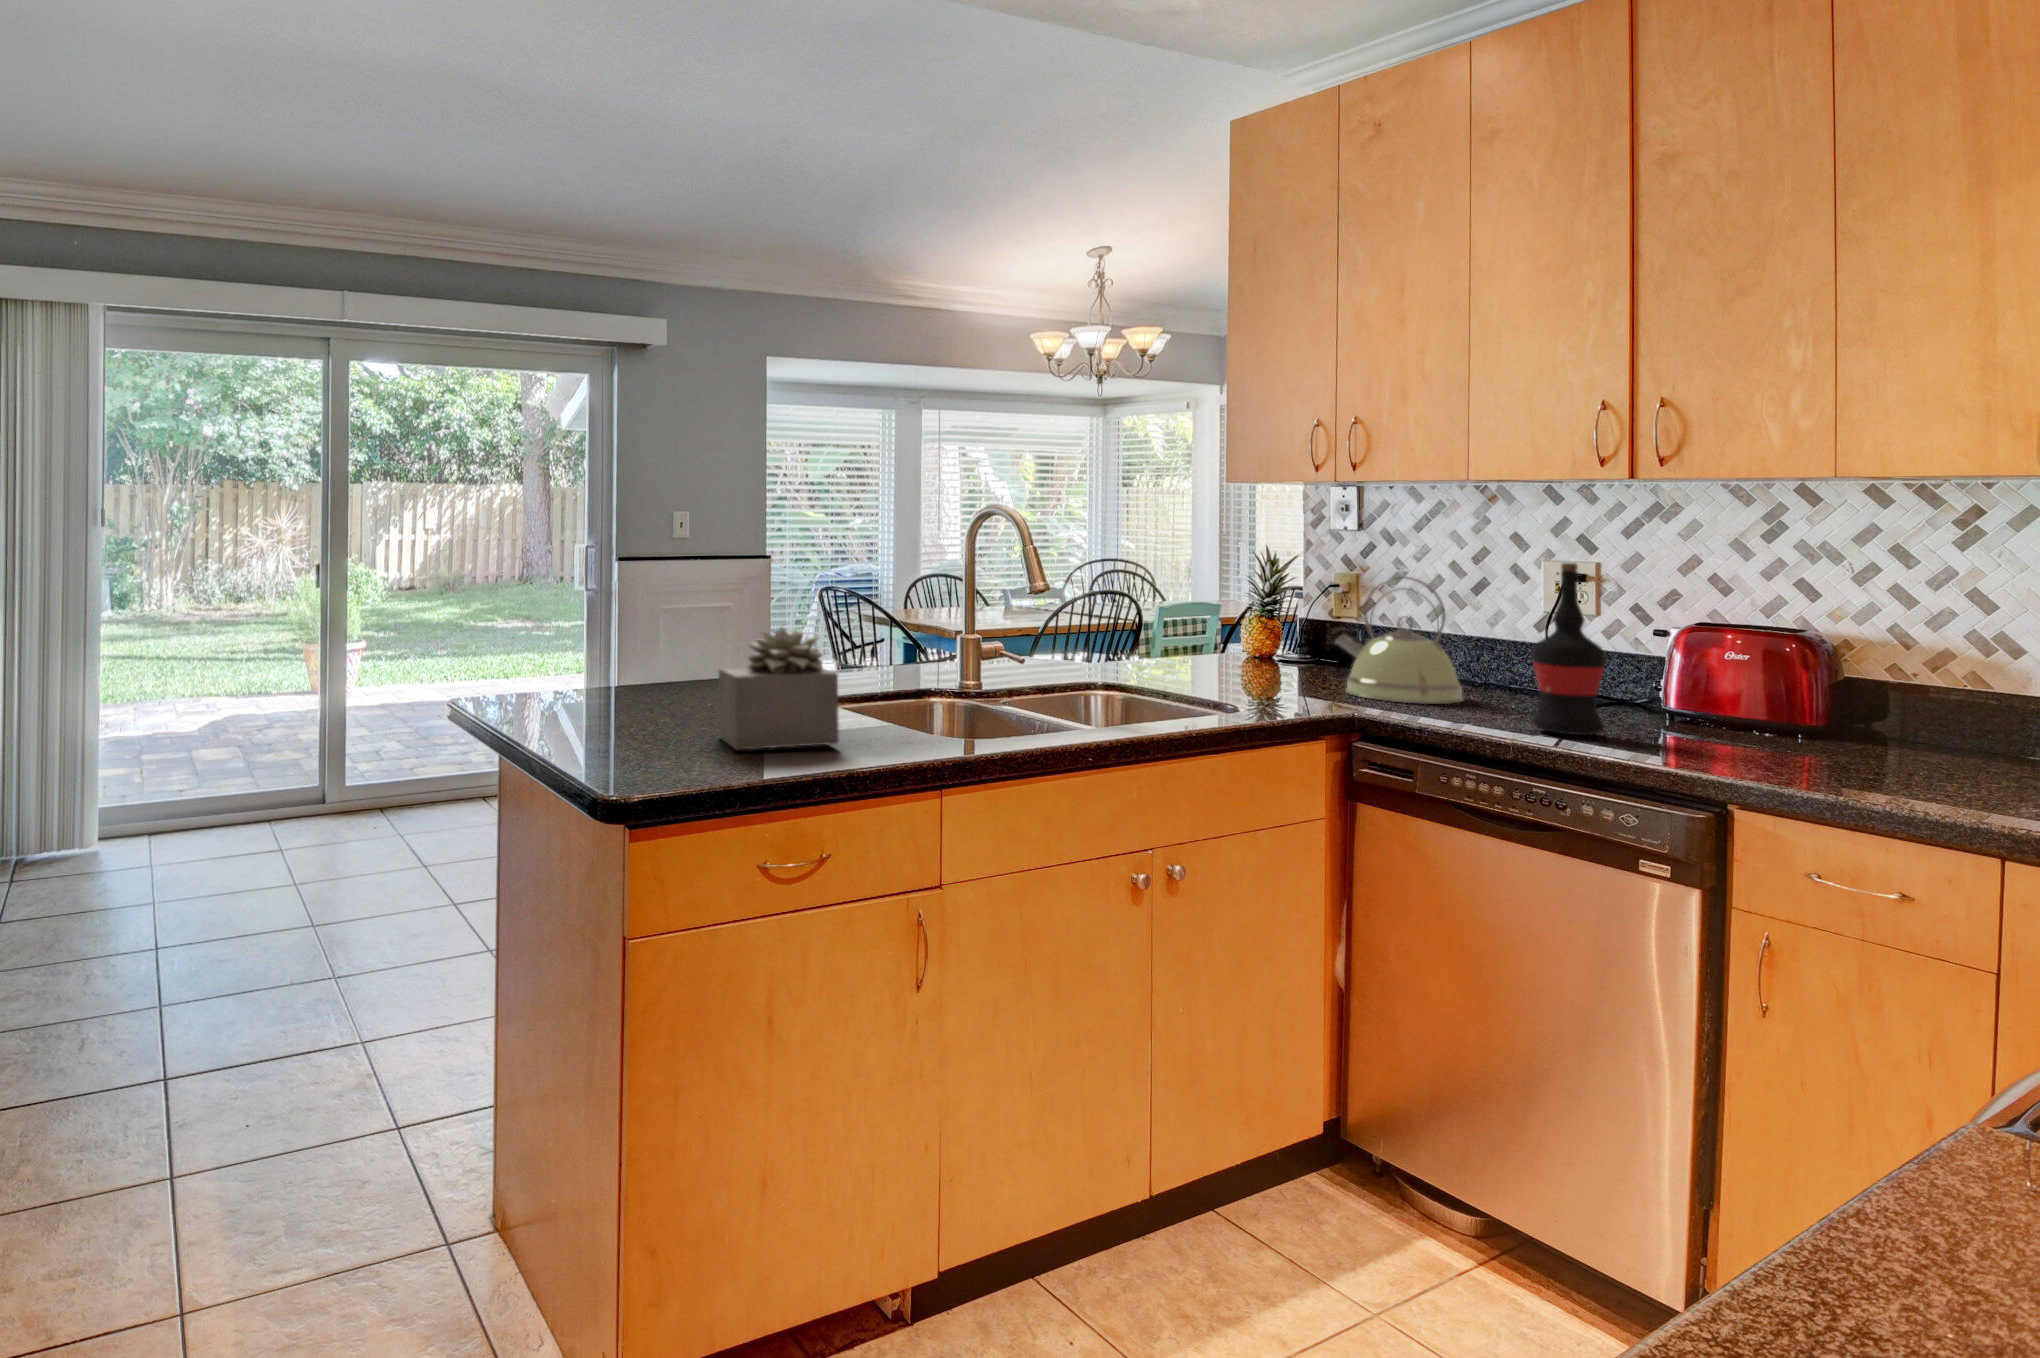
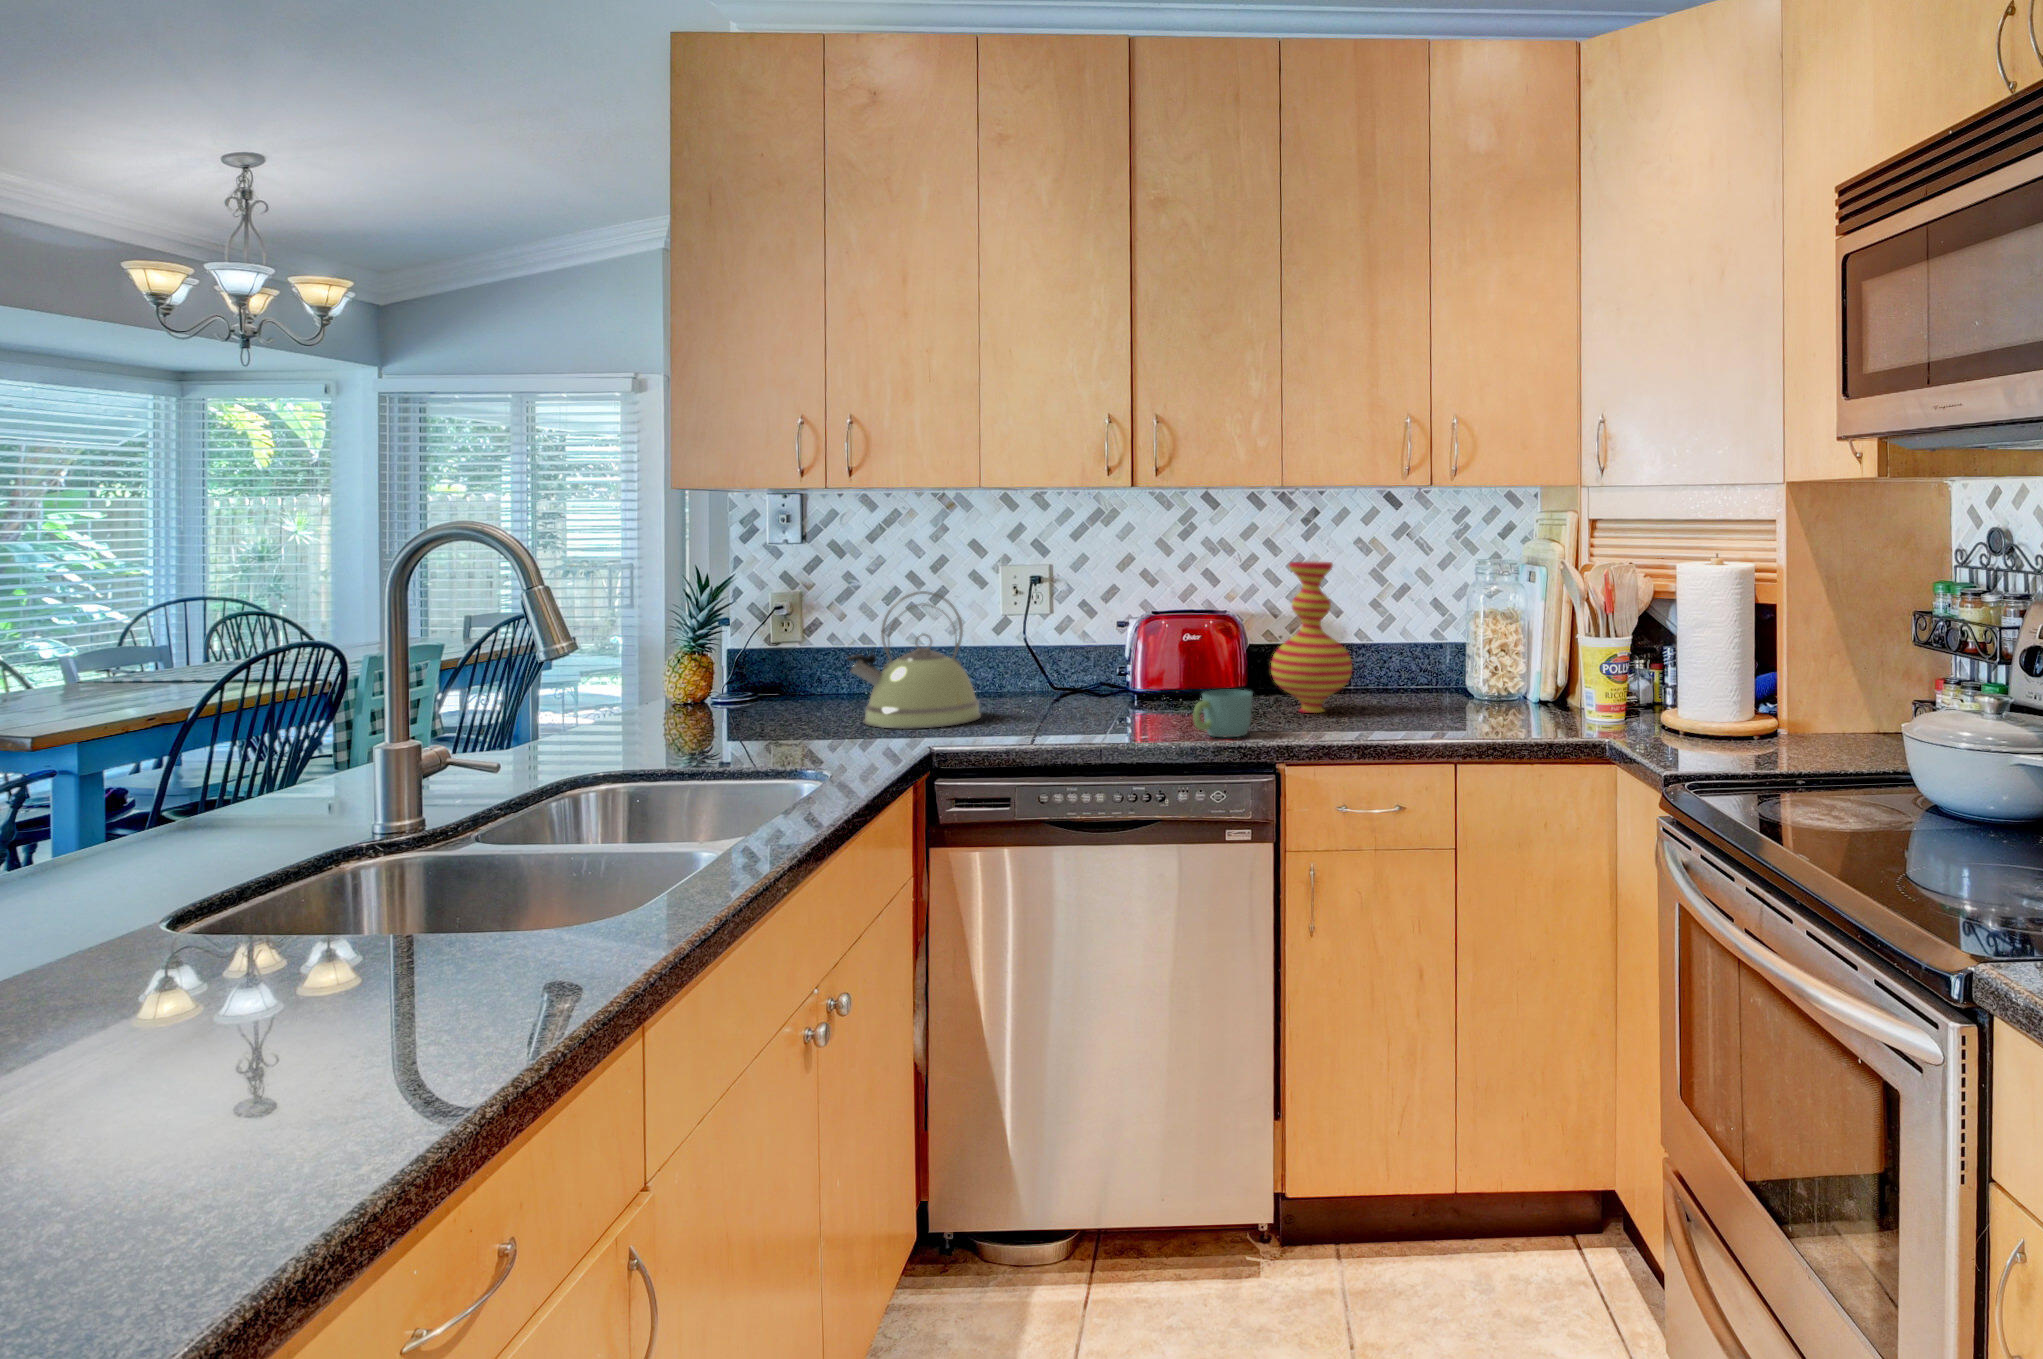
wine bottle: present [1532,563,1605,735] -> none [1092,567,1150,732]
vase: none [1815,573,1954,766] -> present [1271,562,1352,713]
succulent plant: present [719,627,839,749] -> none [160,785,497,1070]
mug: none [1625,706,1717,761] -> present [1193,690,1253,737]

